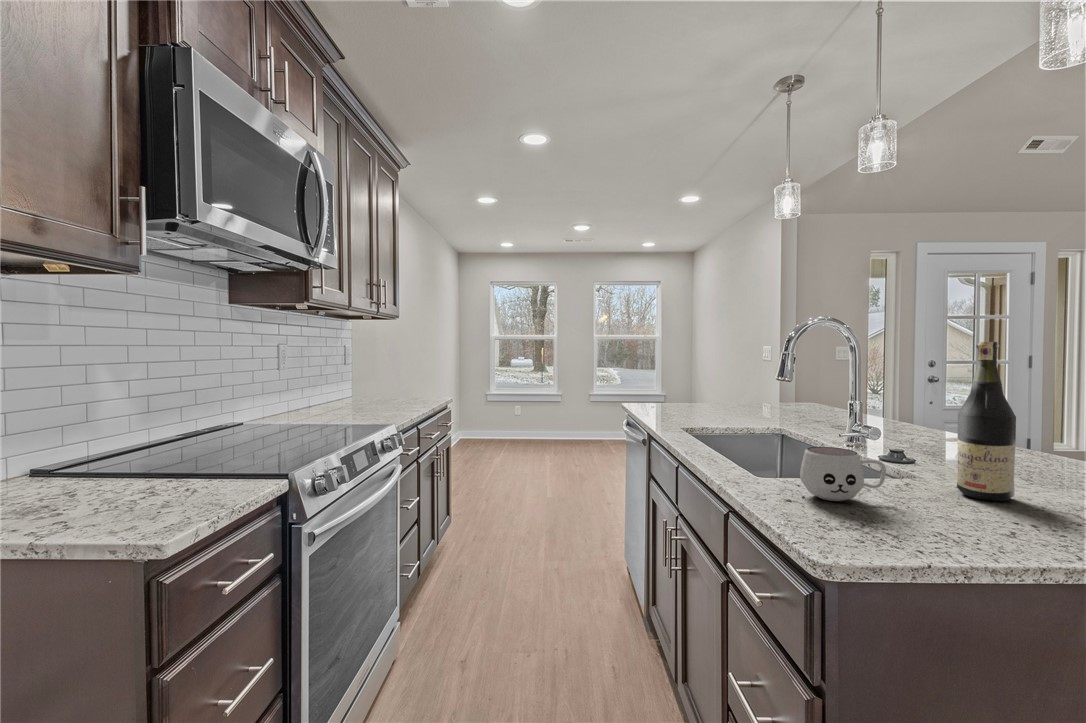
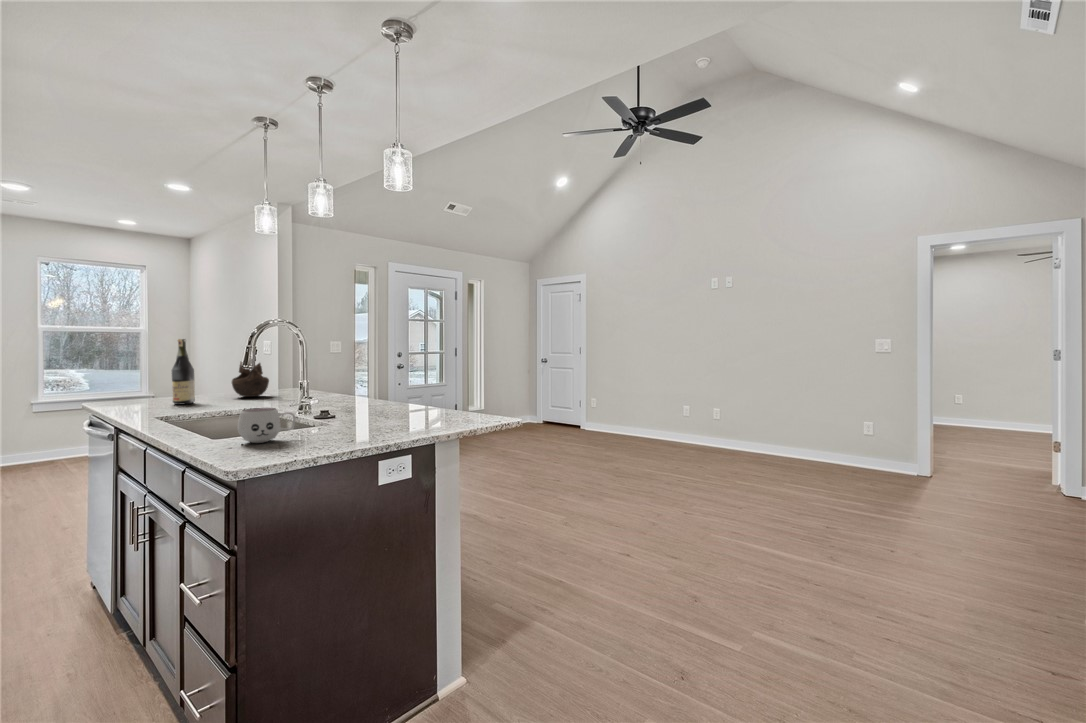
wine bottle: present [957,342,1016,501] -> present [172,339,195,405]
decorative bowl: none [748,370,789,411] -> present [232,362,269,397]

